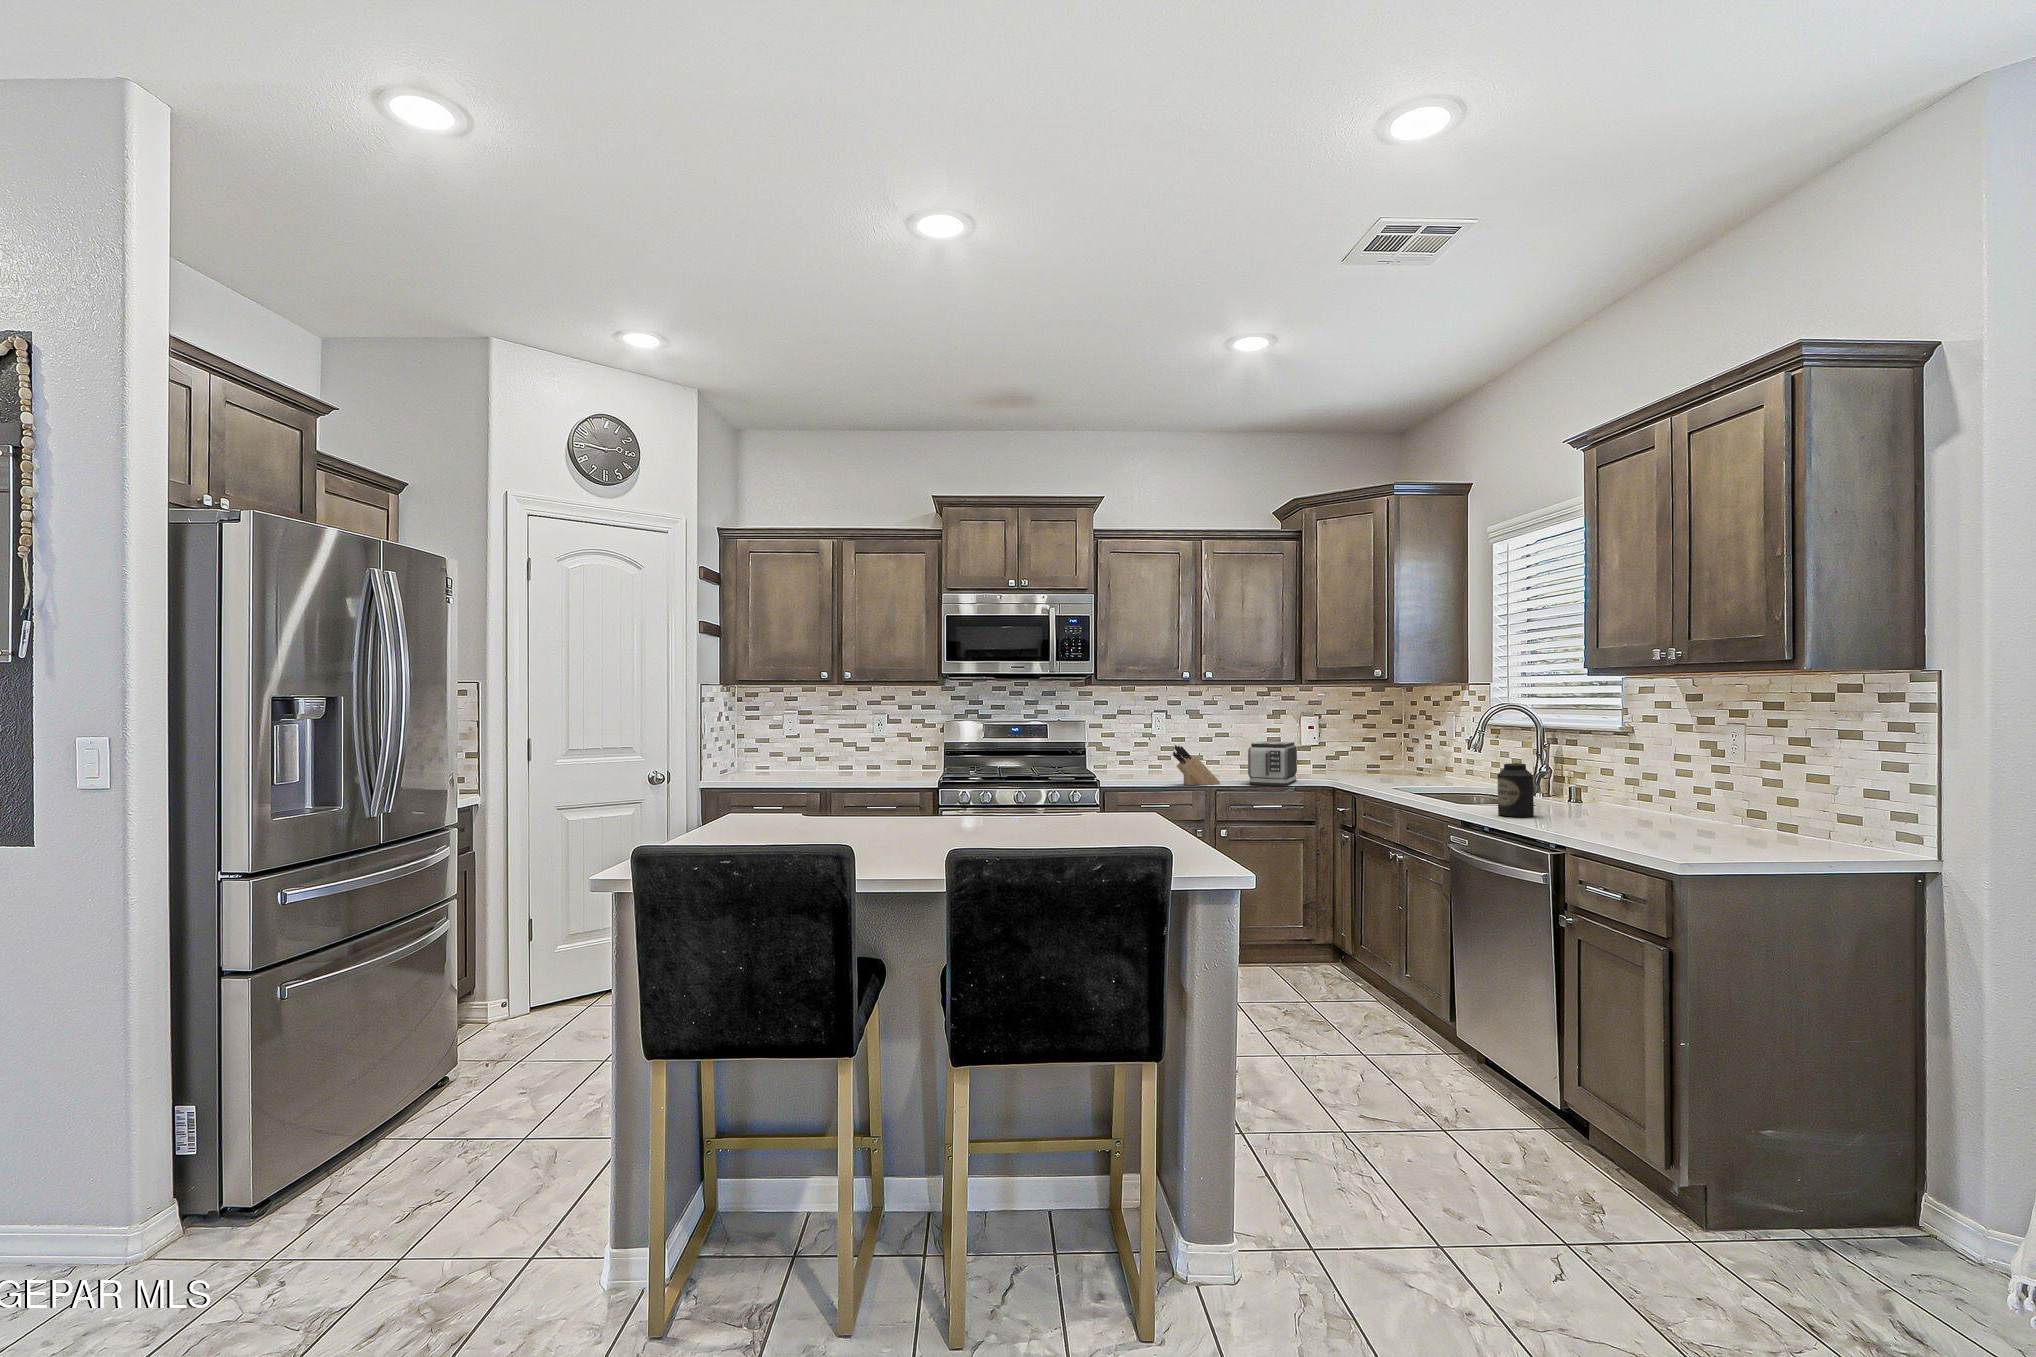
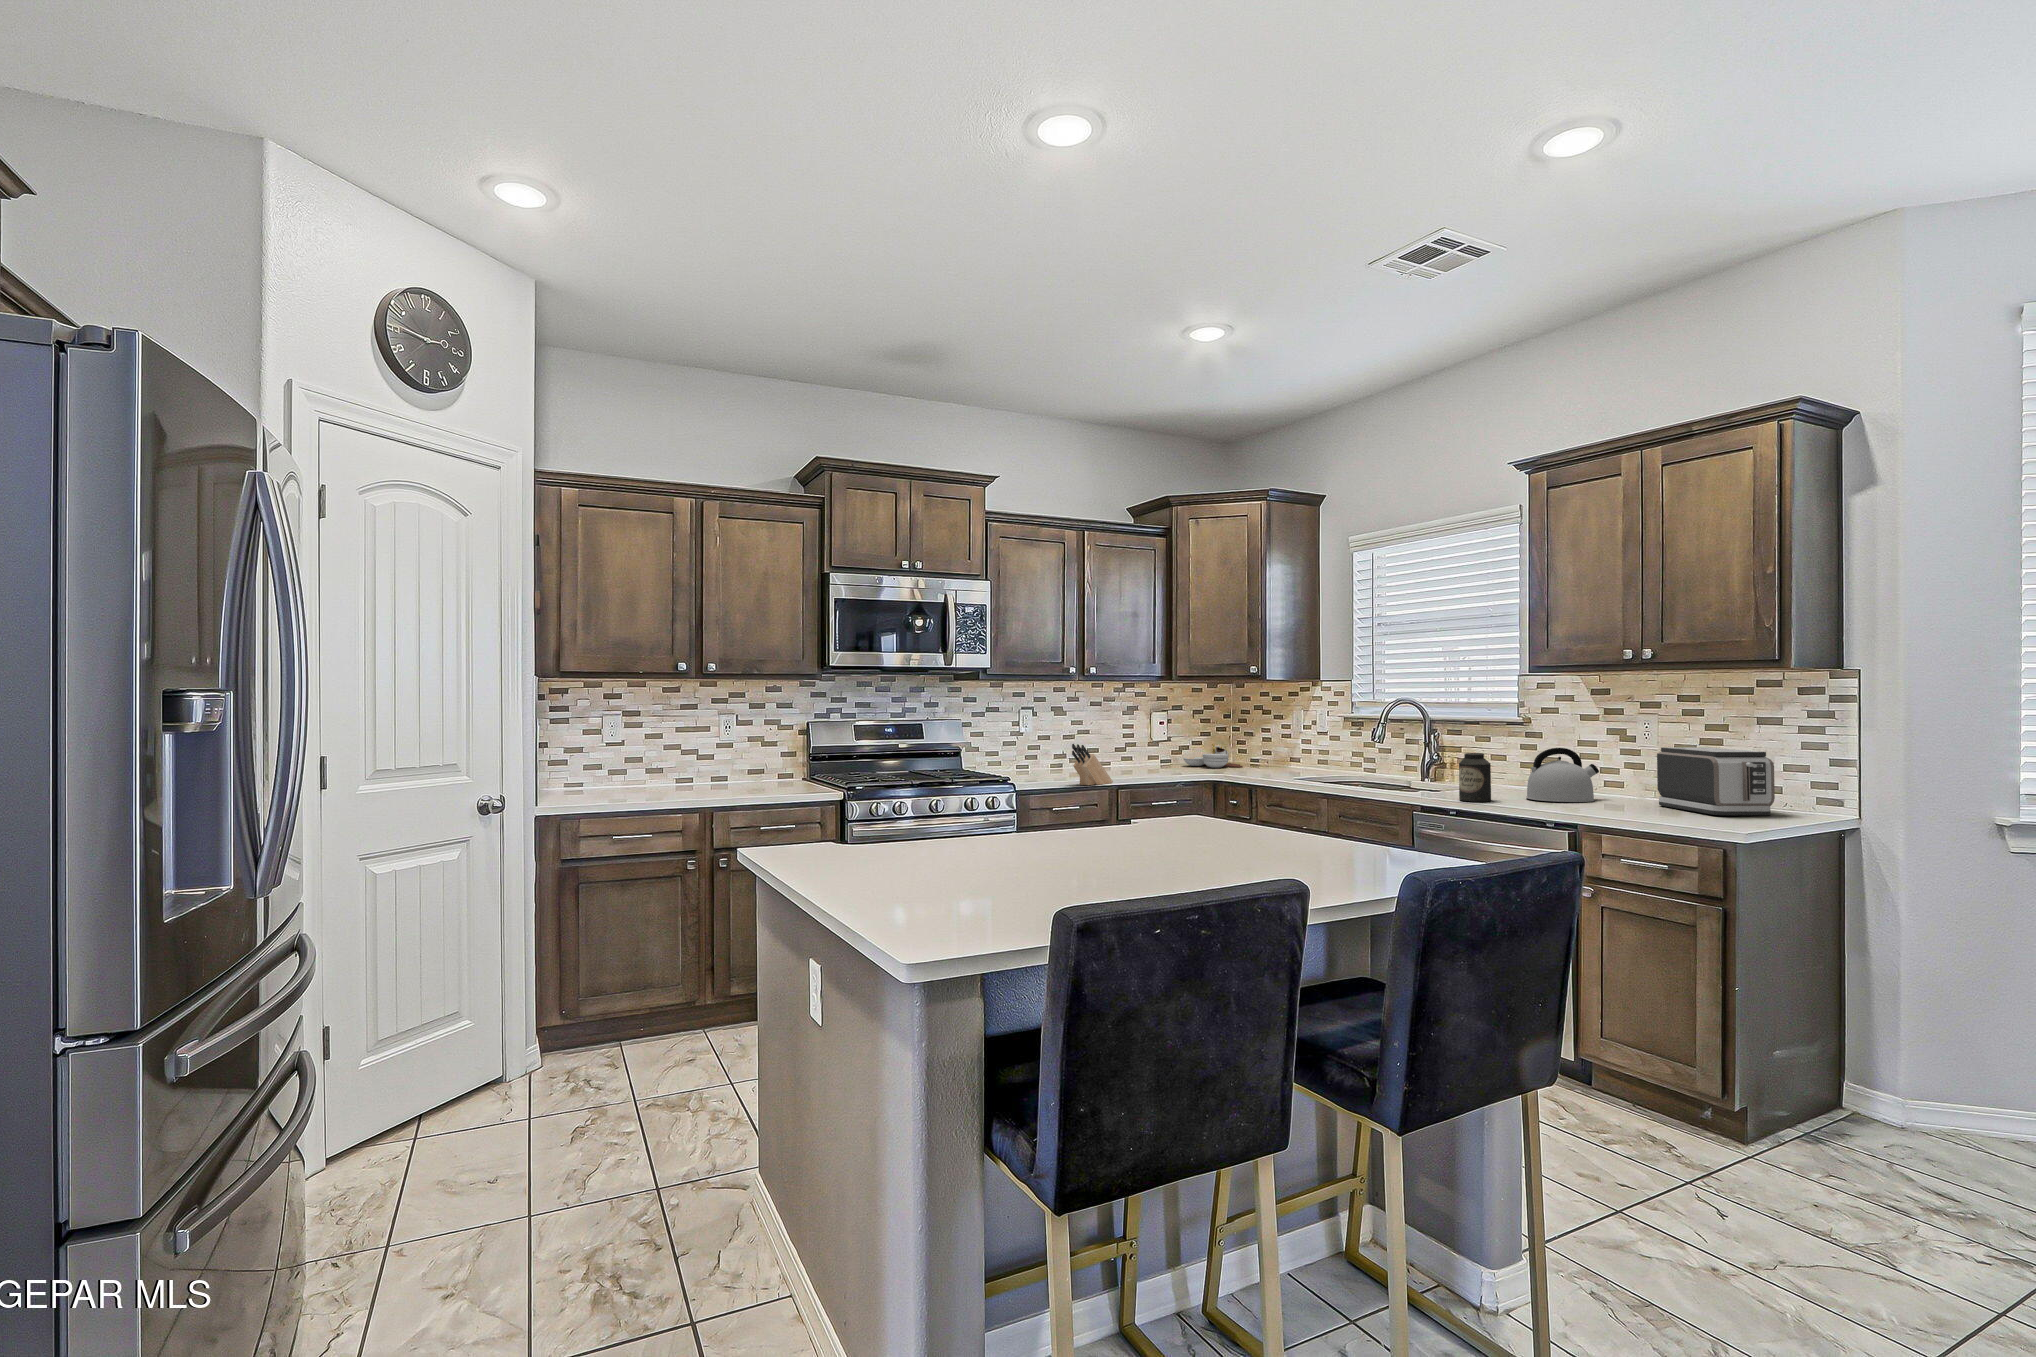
toaster: present [1248,742,1297,786] -> present [1657,747,1775,816]
cutting board: none [1339,750,1400,775] -> present [1183,744,1243,768]
kettle: none [1579,760,1668,823] -> present [1526,748,1599,802]

